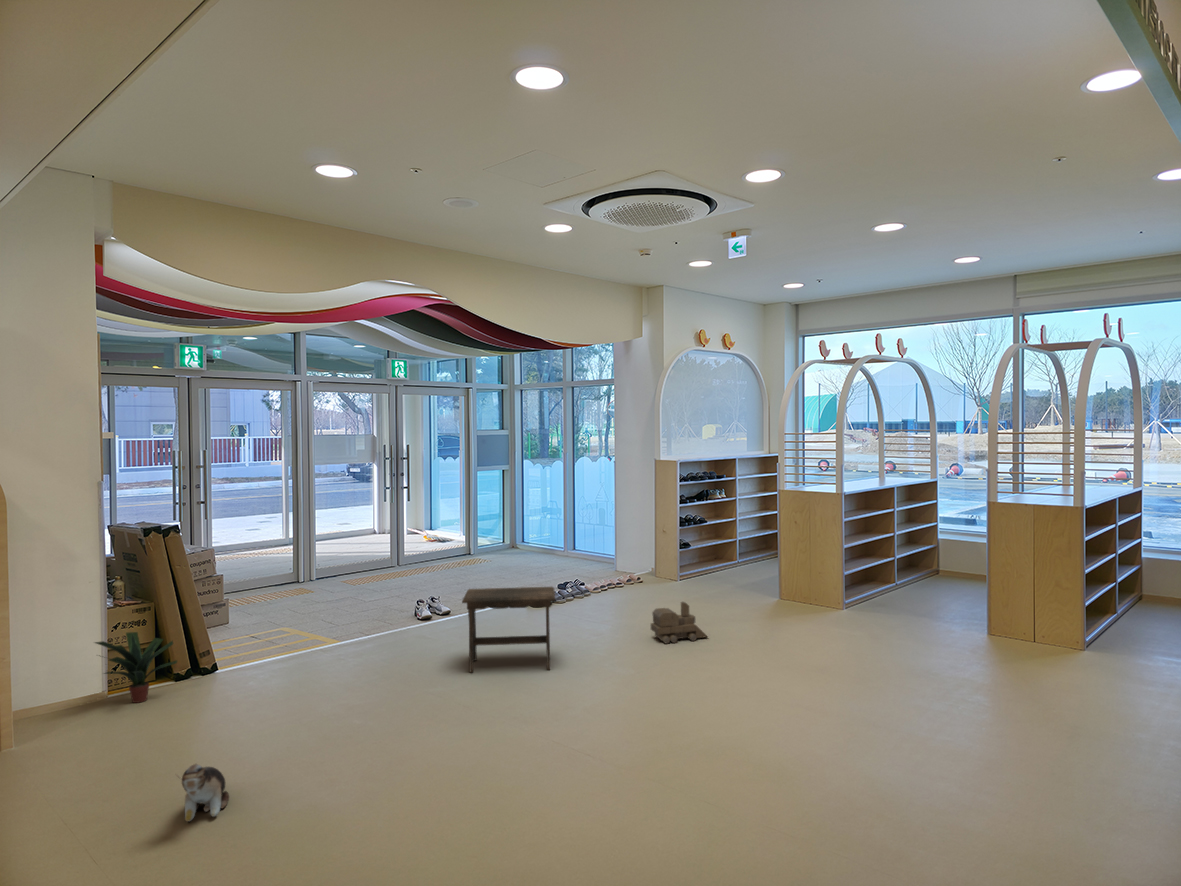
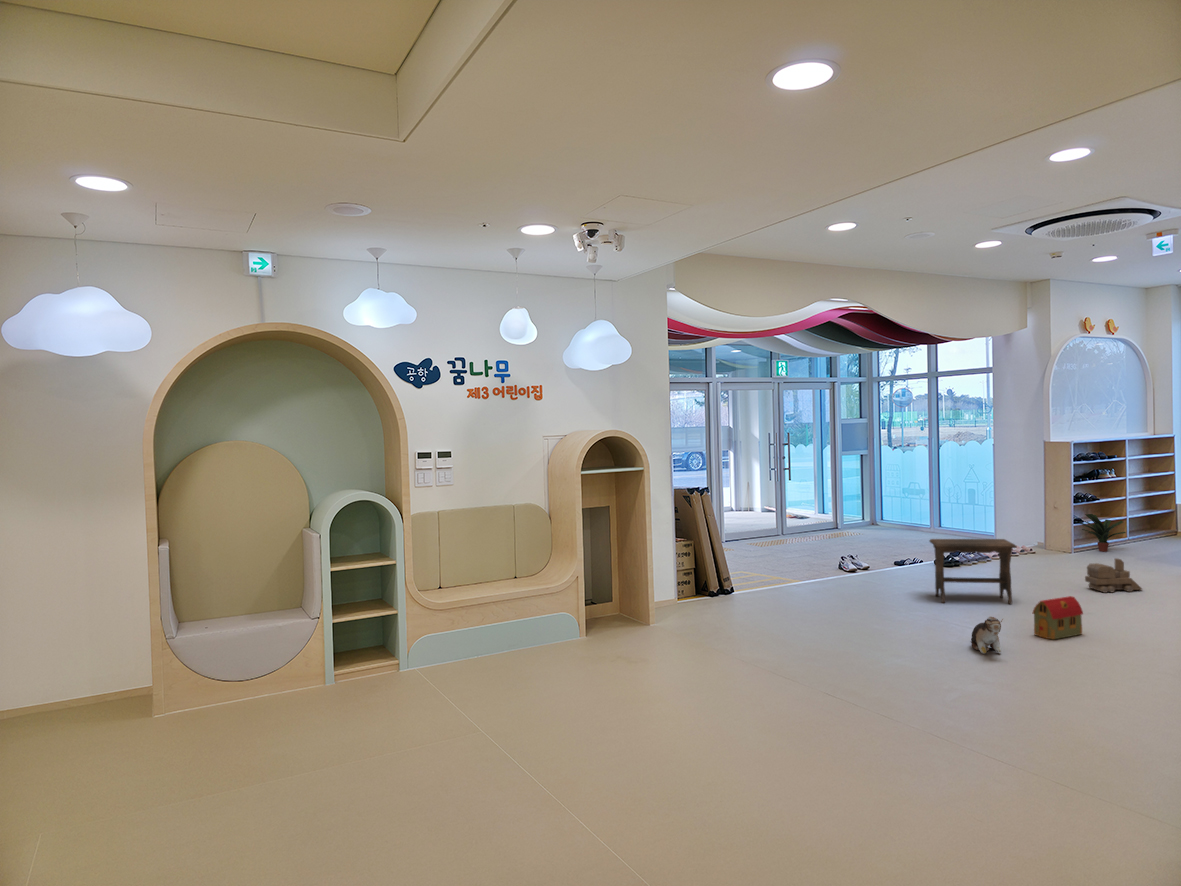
potted plant: present [95,632,177,703] -> present [1080,514,1126,552]
toy house: none [529,673,591,736] -> present [1032,596,1083,639]
plush toy: present [177,764,229,822] -> present [971,617,1003,654]

